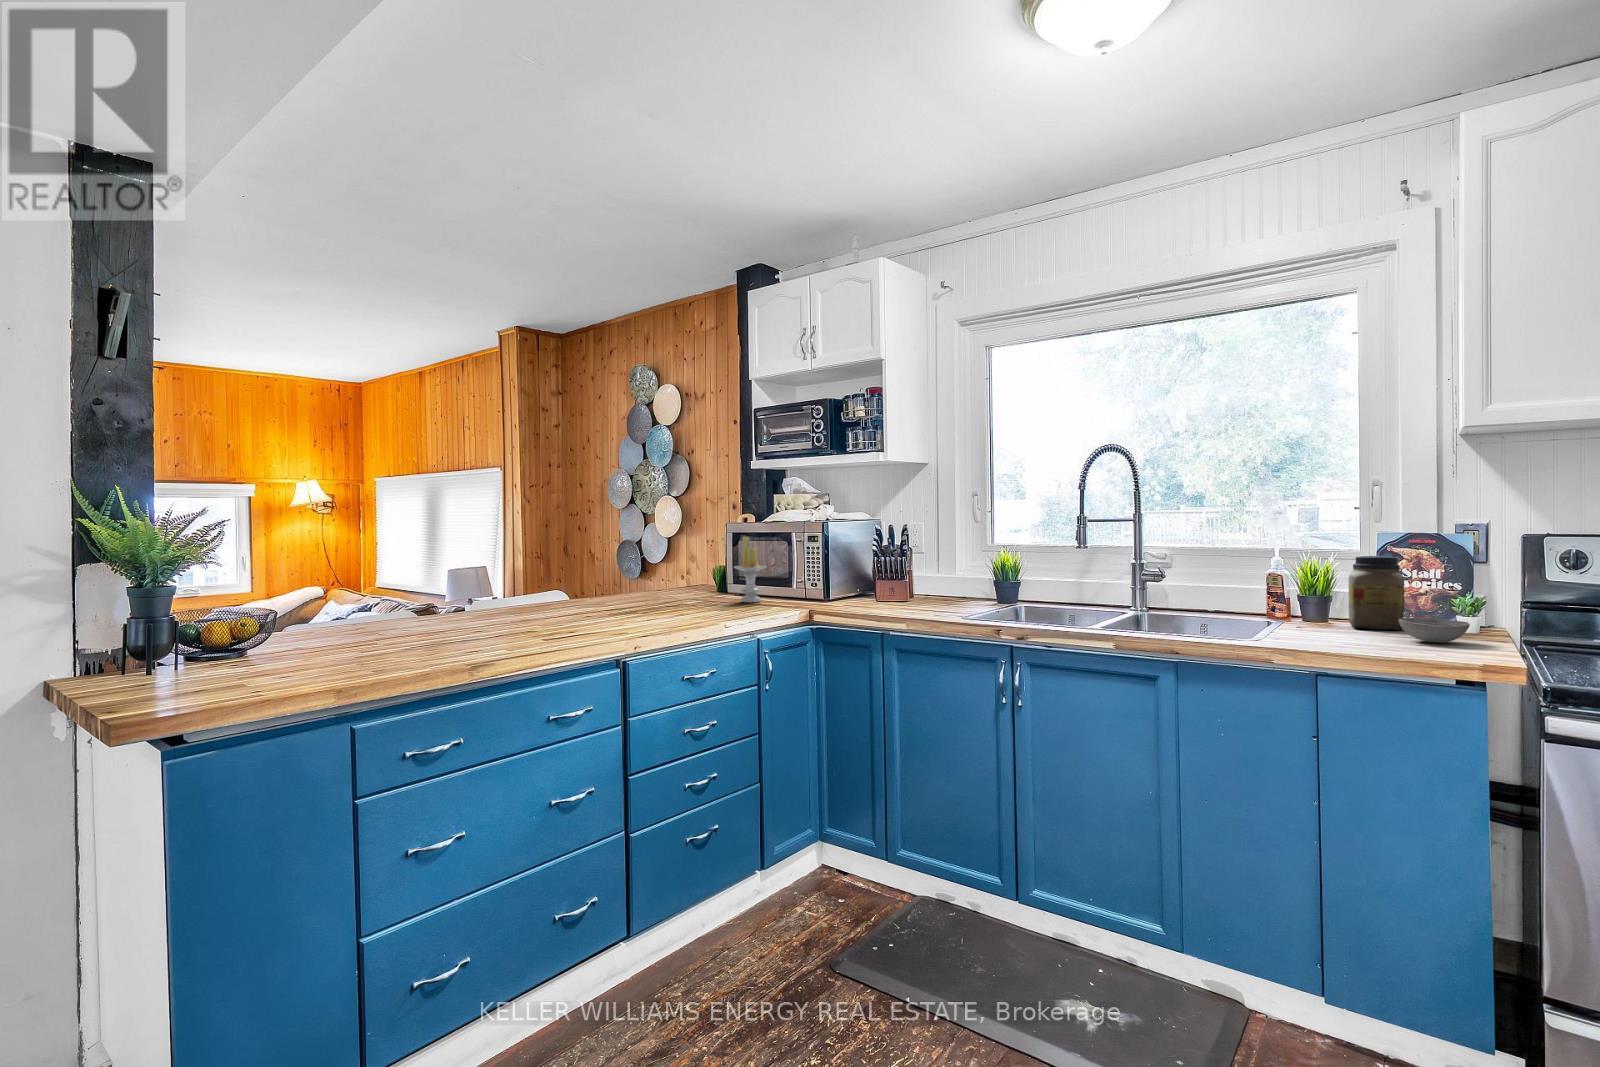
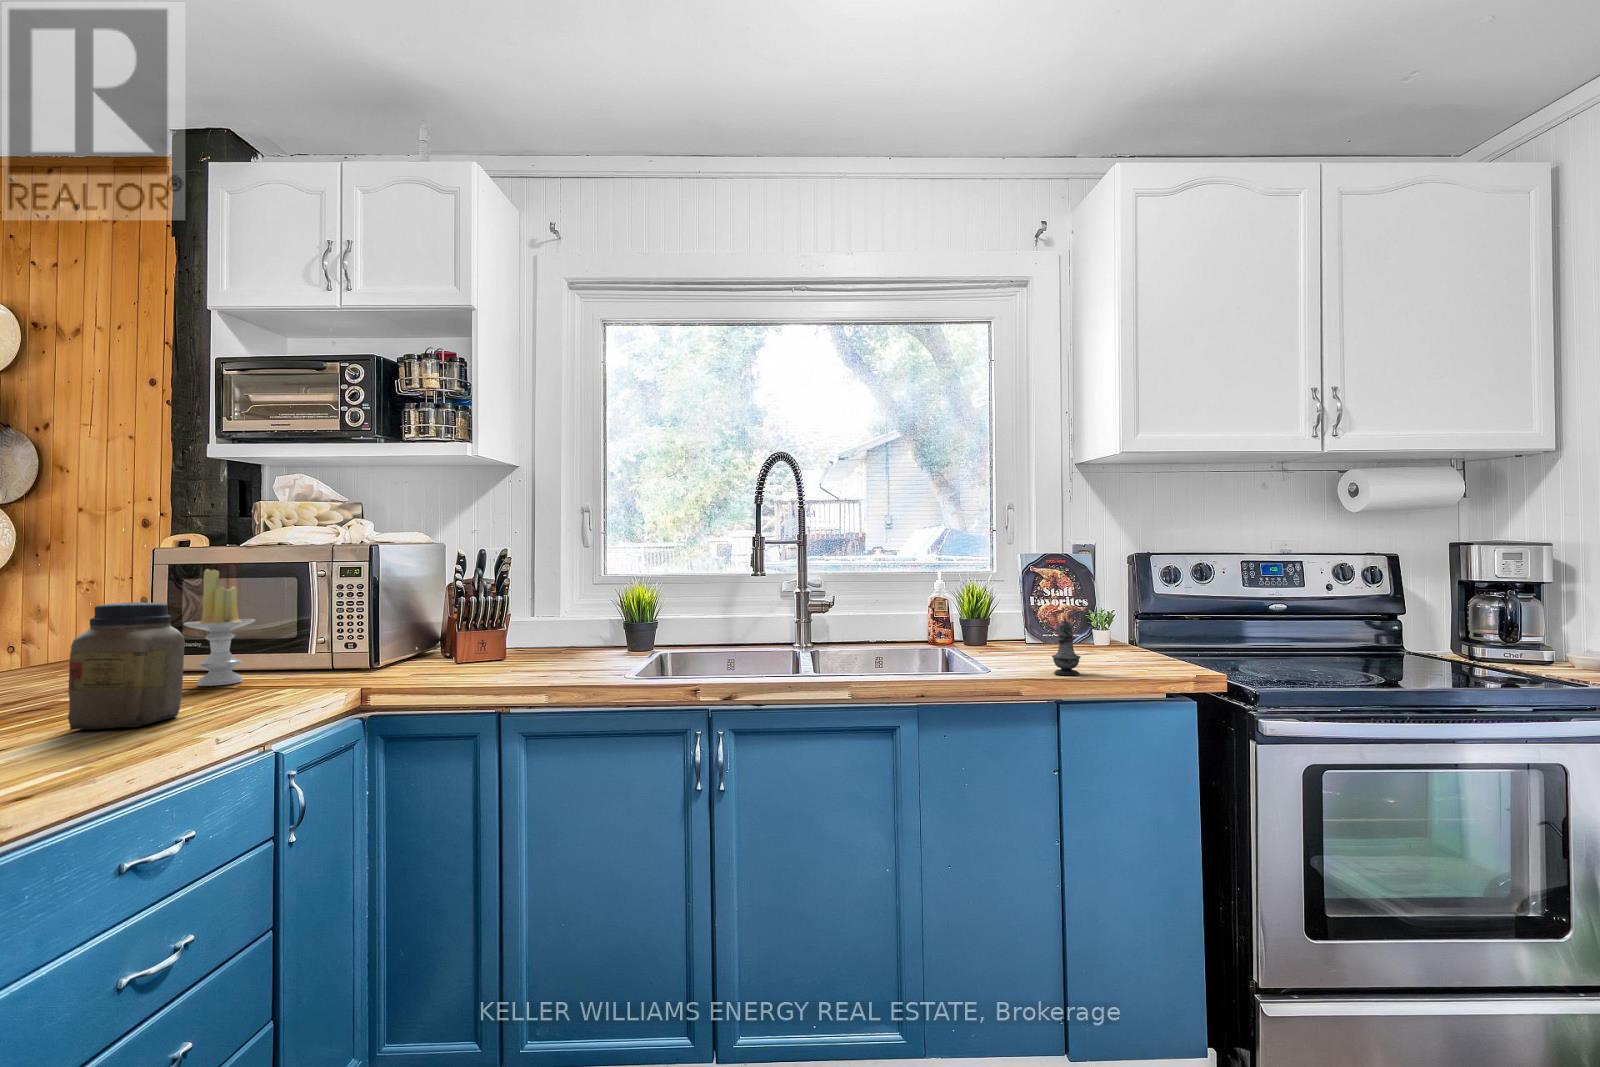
jar: present [1348,556,1404,630] -> present [68,602,185,730]
salt shaker: none [1315,597,1346,651] -> present [1052,618,1081,675]
bowl: present [1399,618,1470,642] -> none [1080,634,1138,657]

